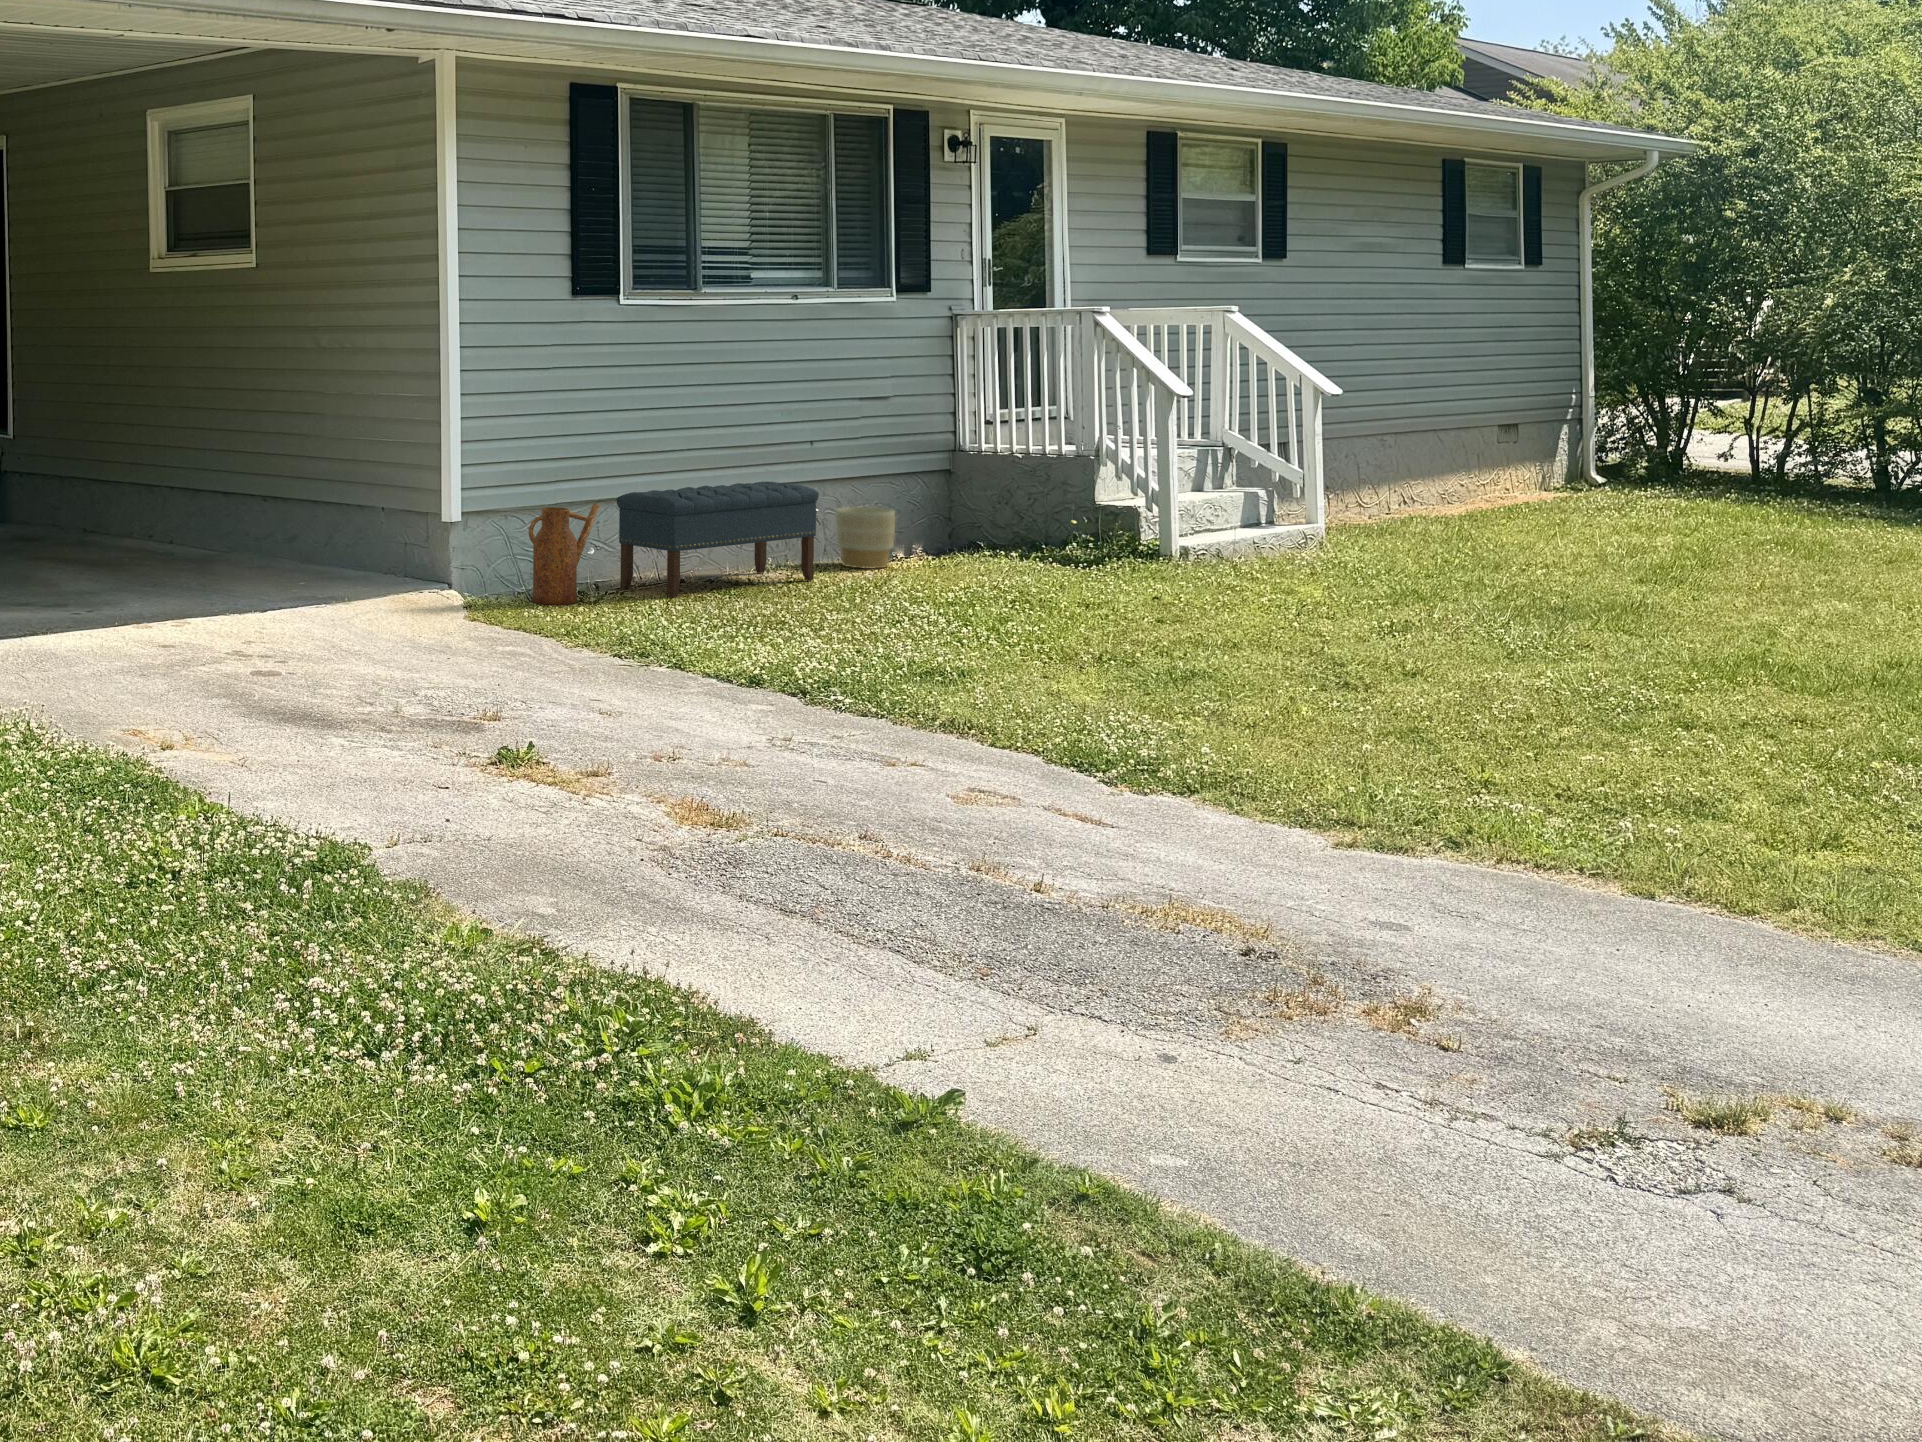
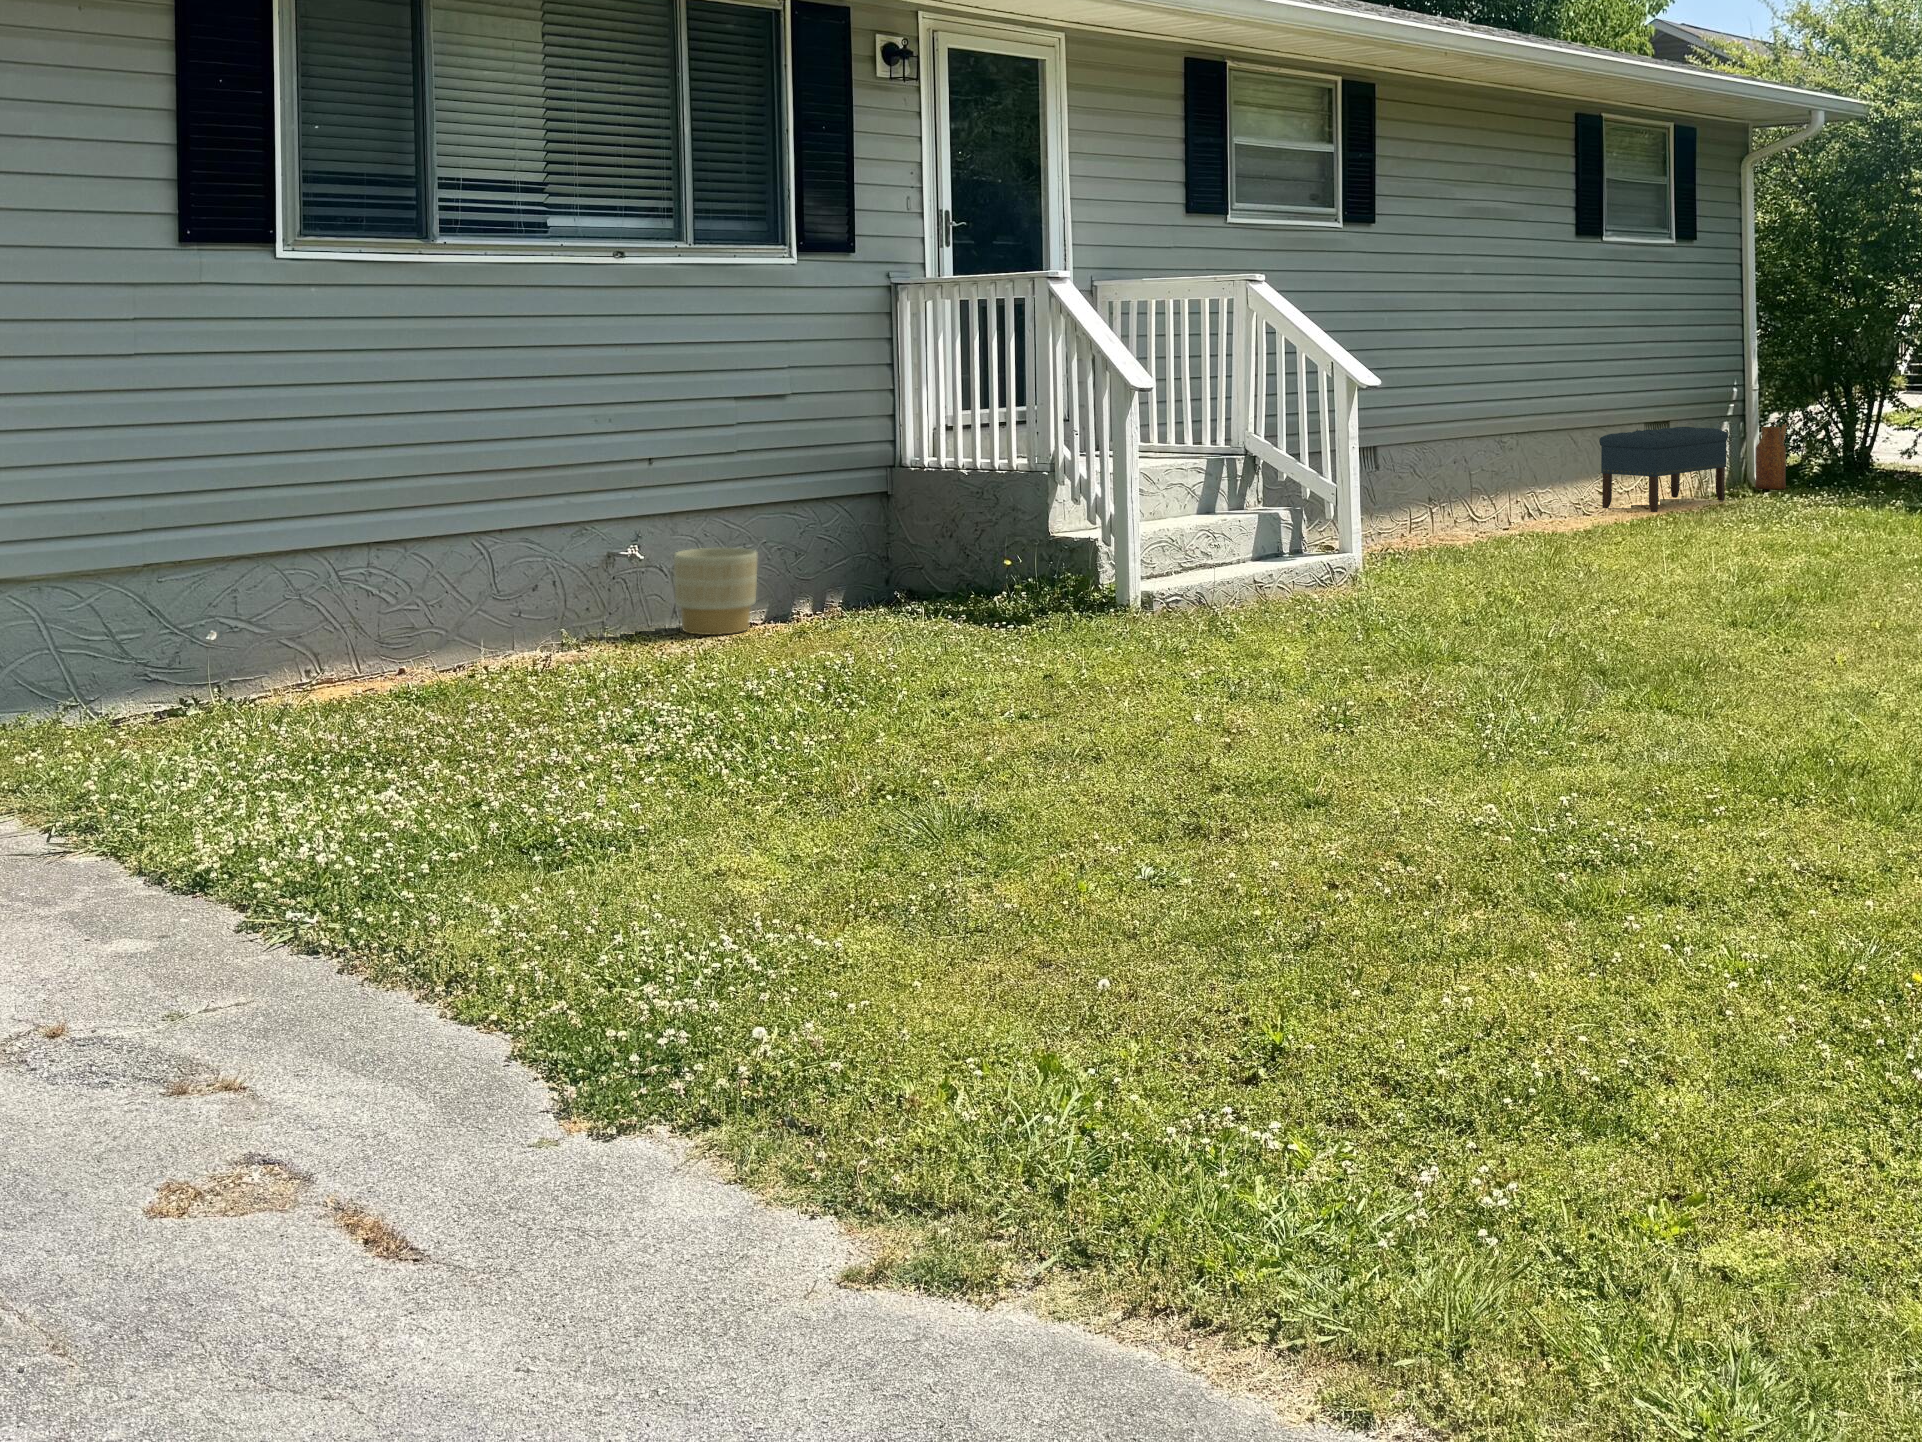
bench: present [617,482,819,598] -> present [1599,427,1728,512]
watering can: present [529,504,600,605] -> present [1755,424,1787,489]

